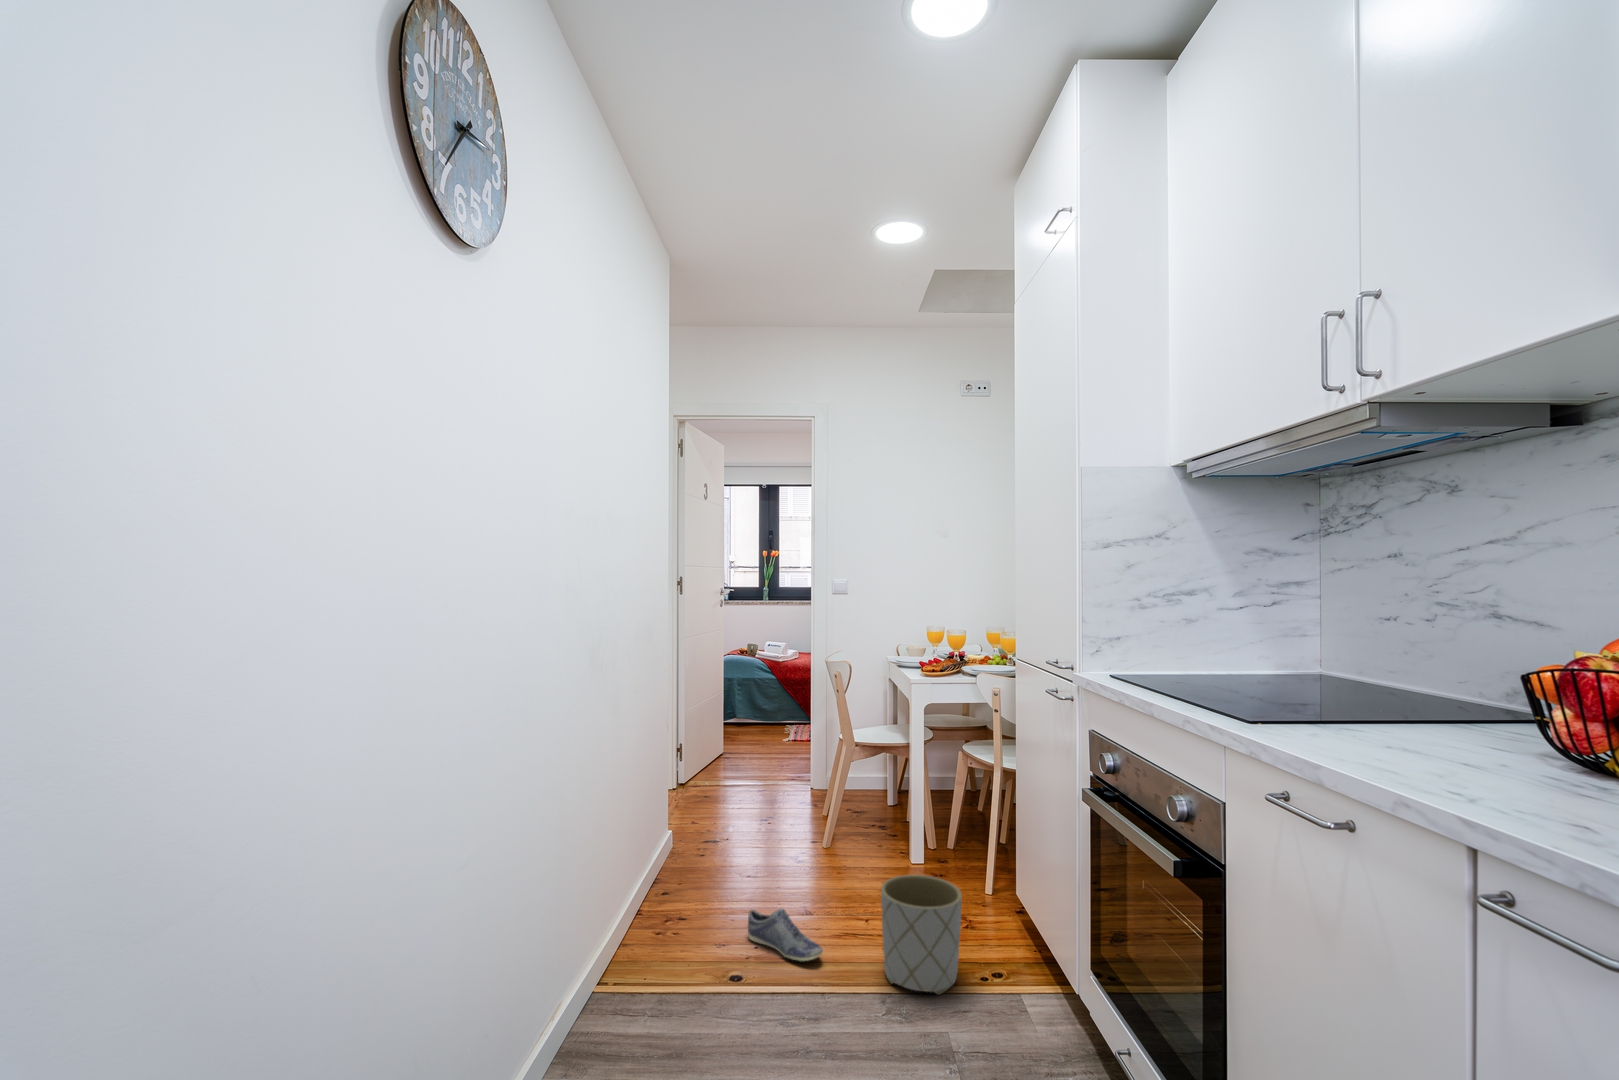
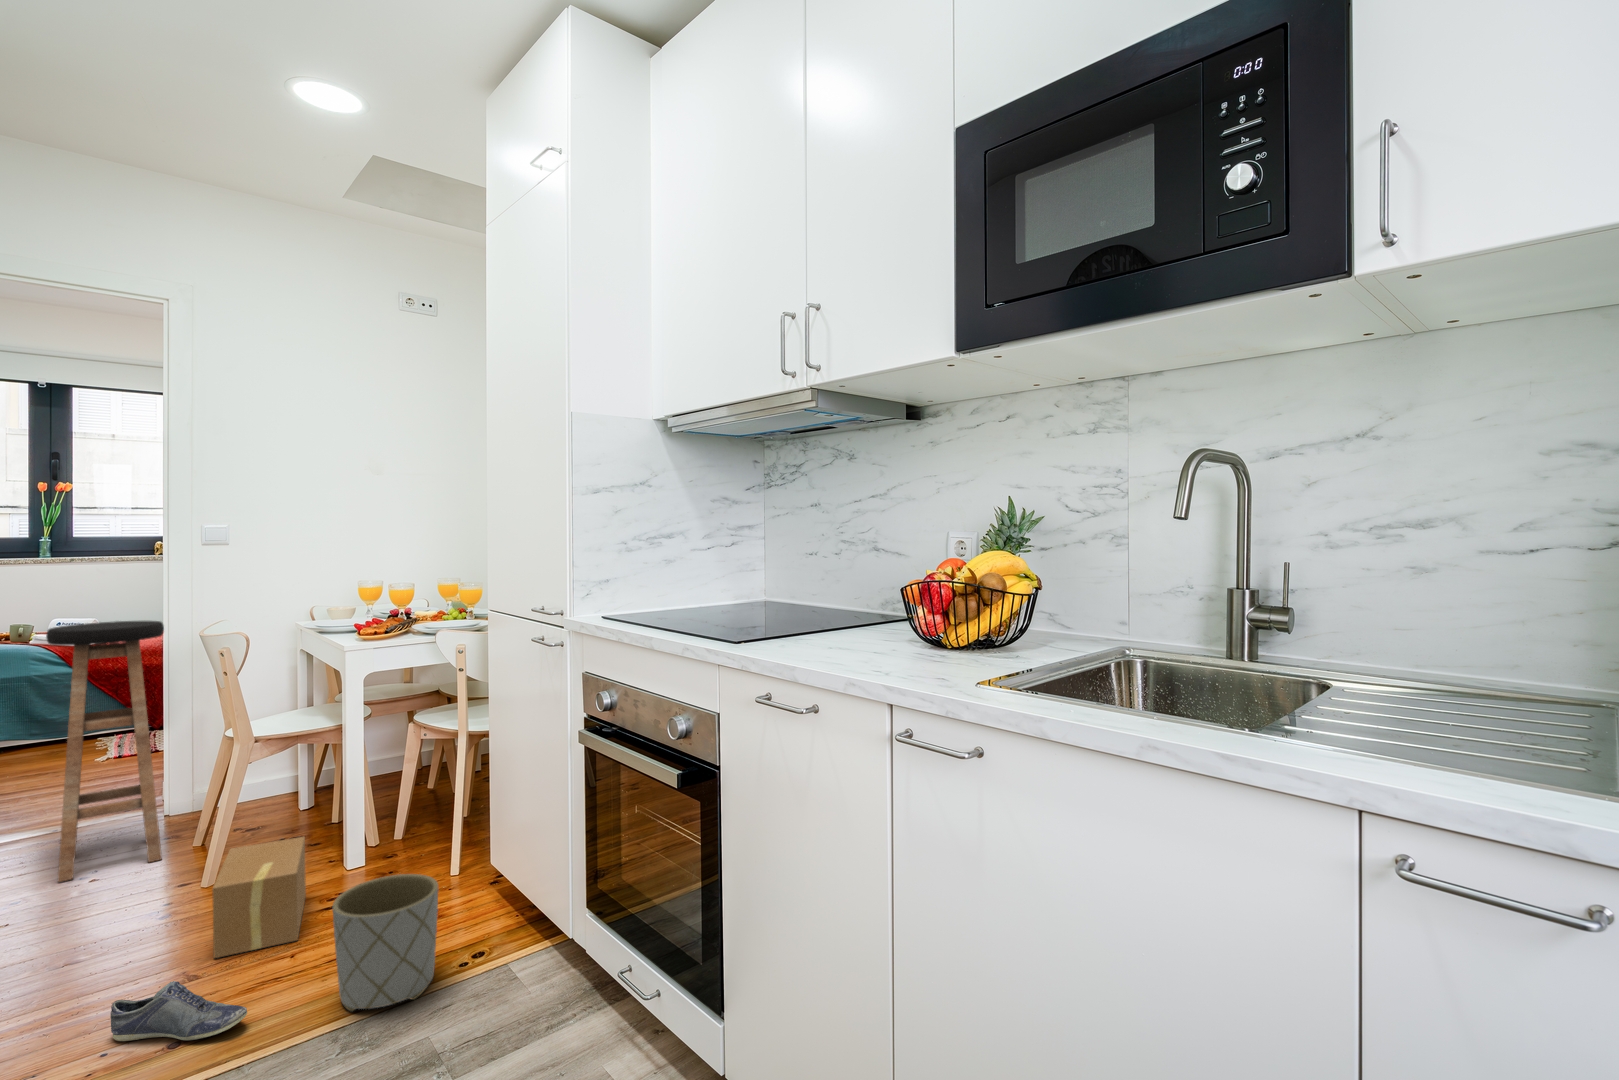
bar stool: none [743,643,806,817] -> present [46,621,164,882]
cardboard box: none [812,820,877,908] -> present [212,837,306,959]

